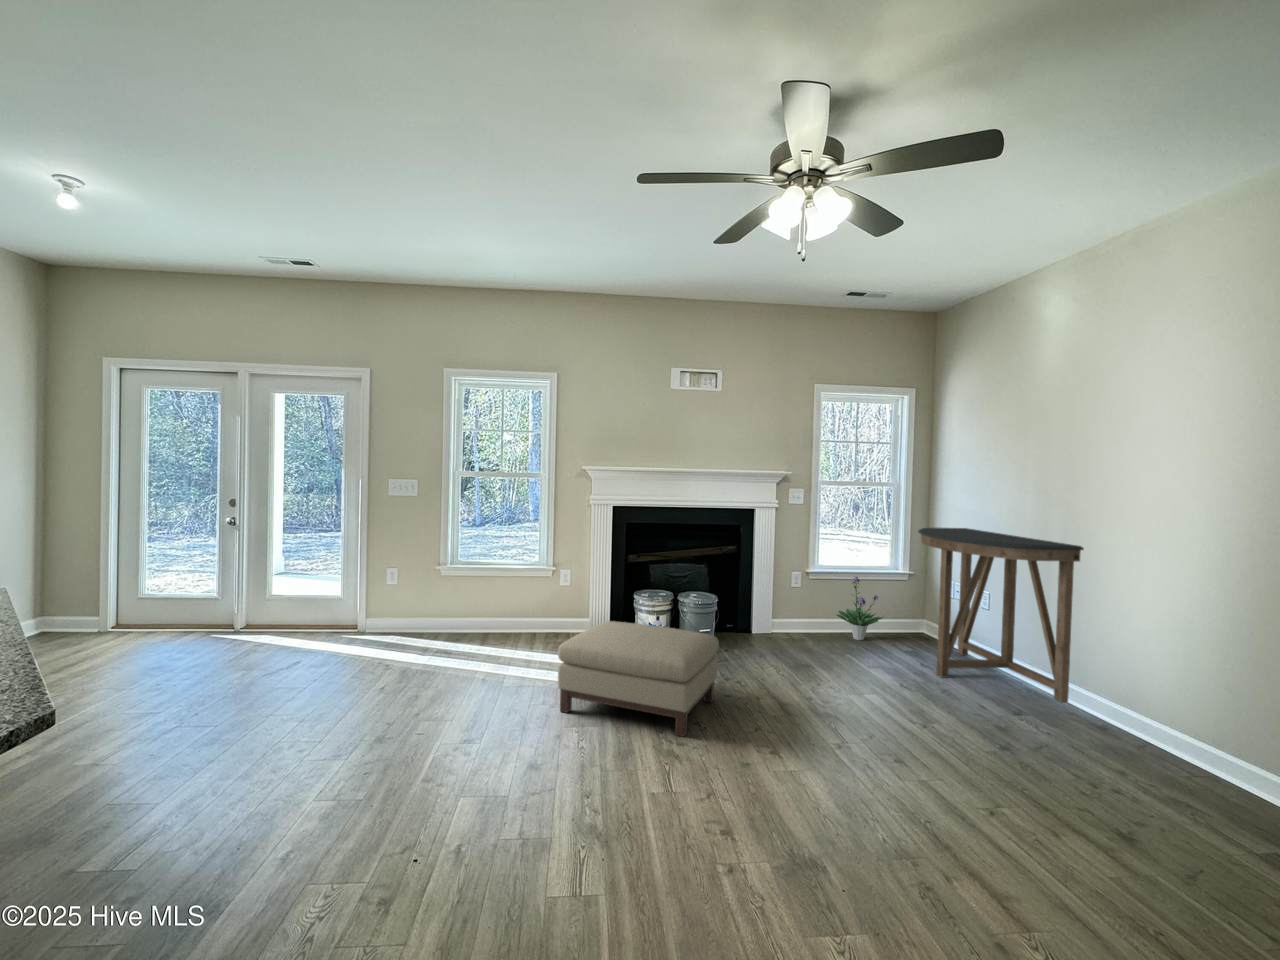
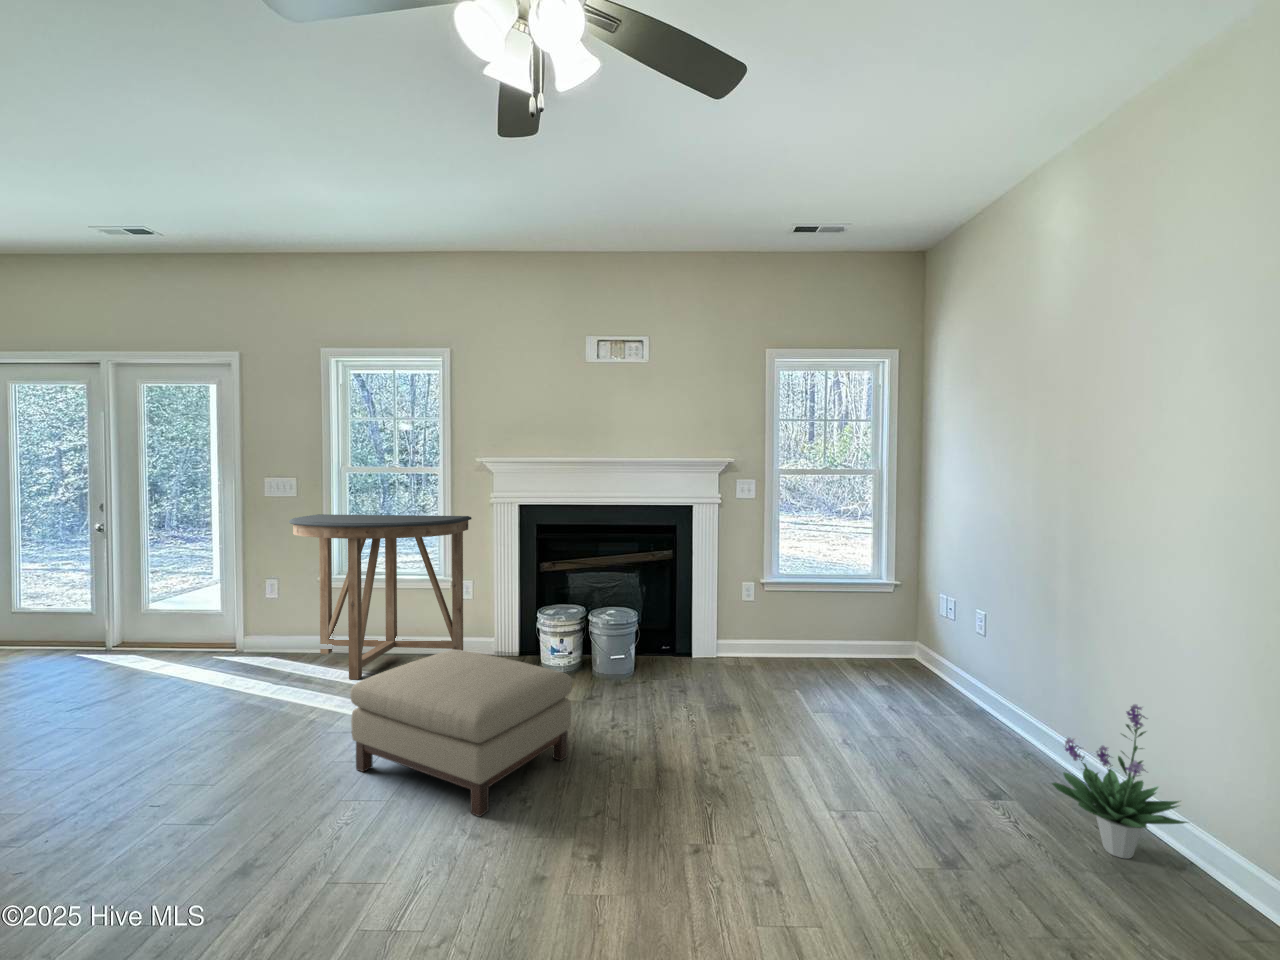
console table: present [918,528,1084,703] -> present [289,514,472,680]
potted plant: present [837,576,883,640] -> present [1052,704,1188,858]

